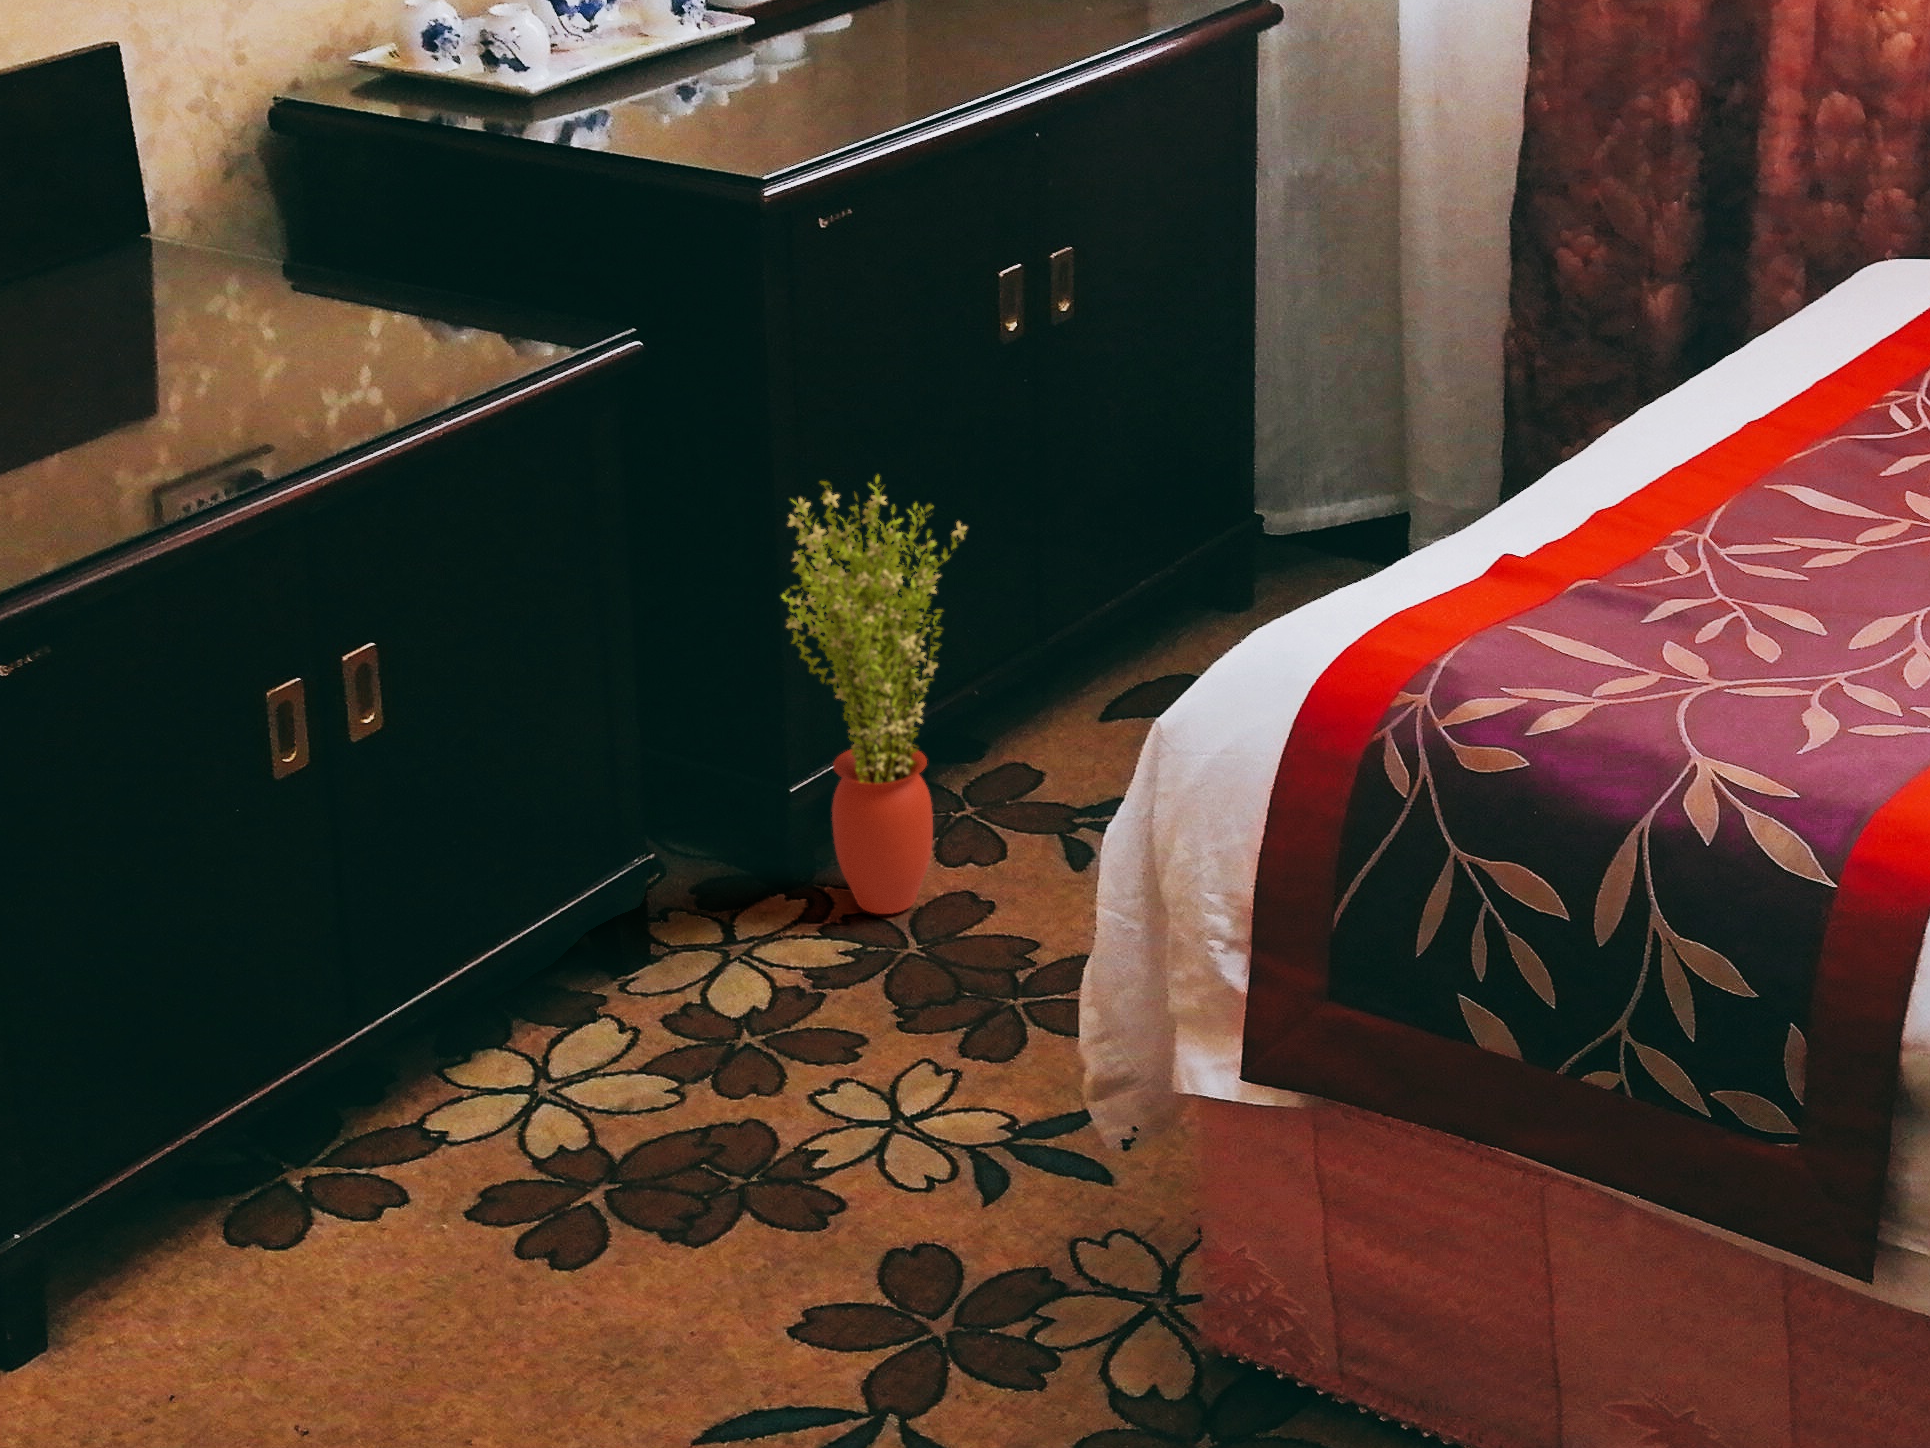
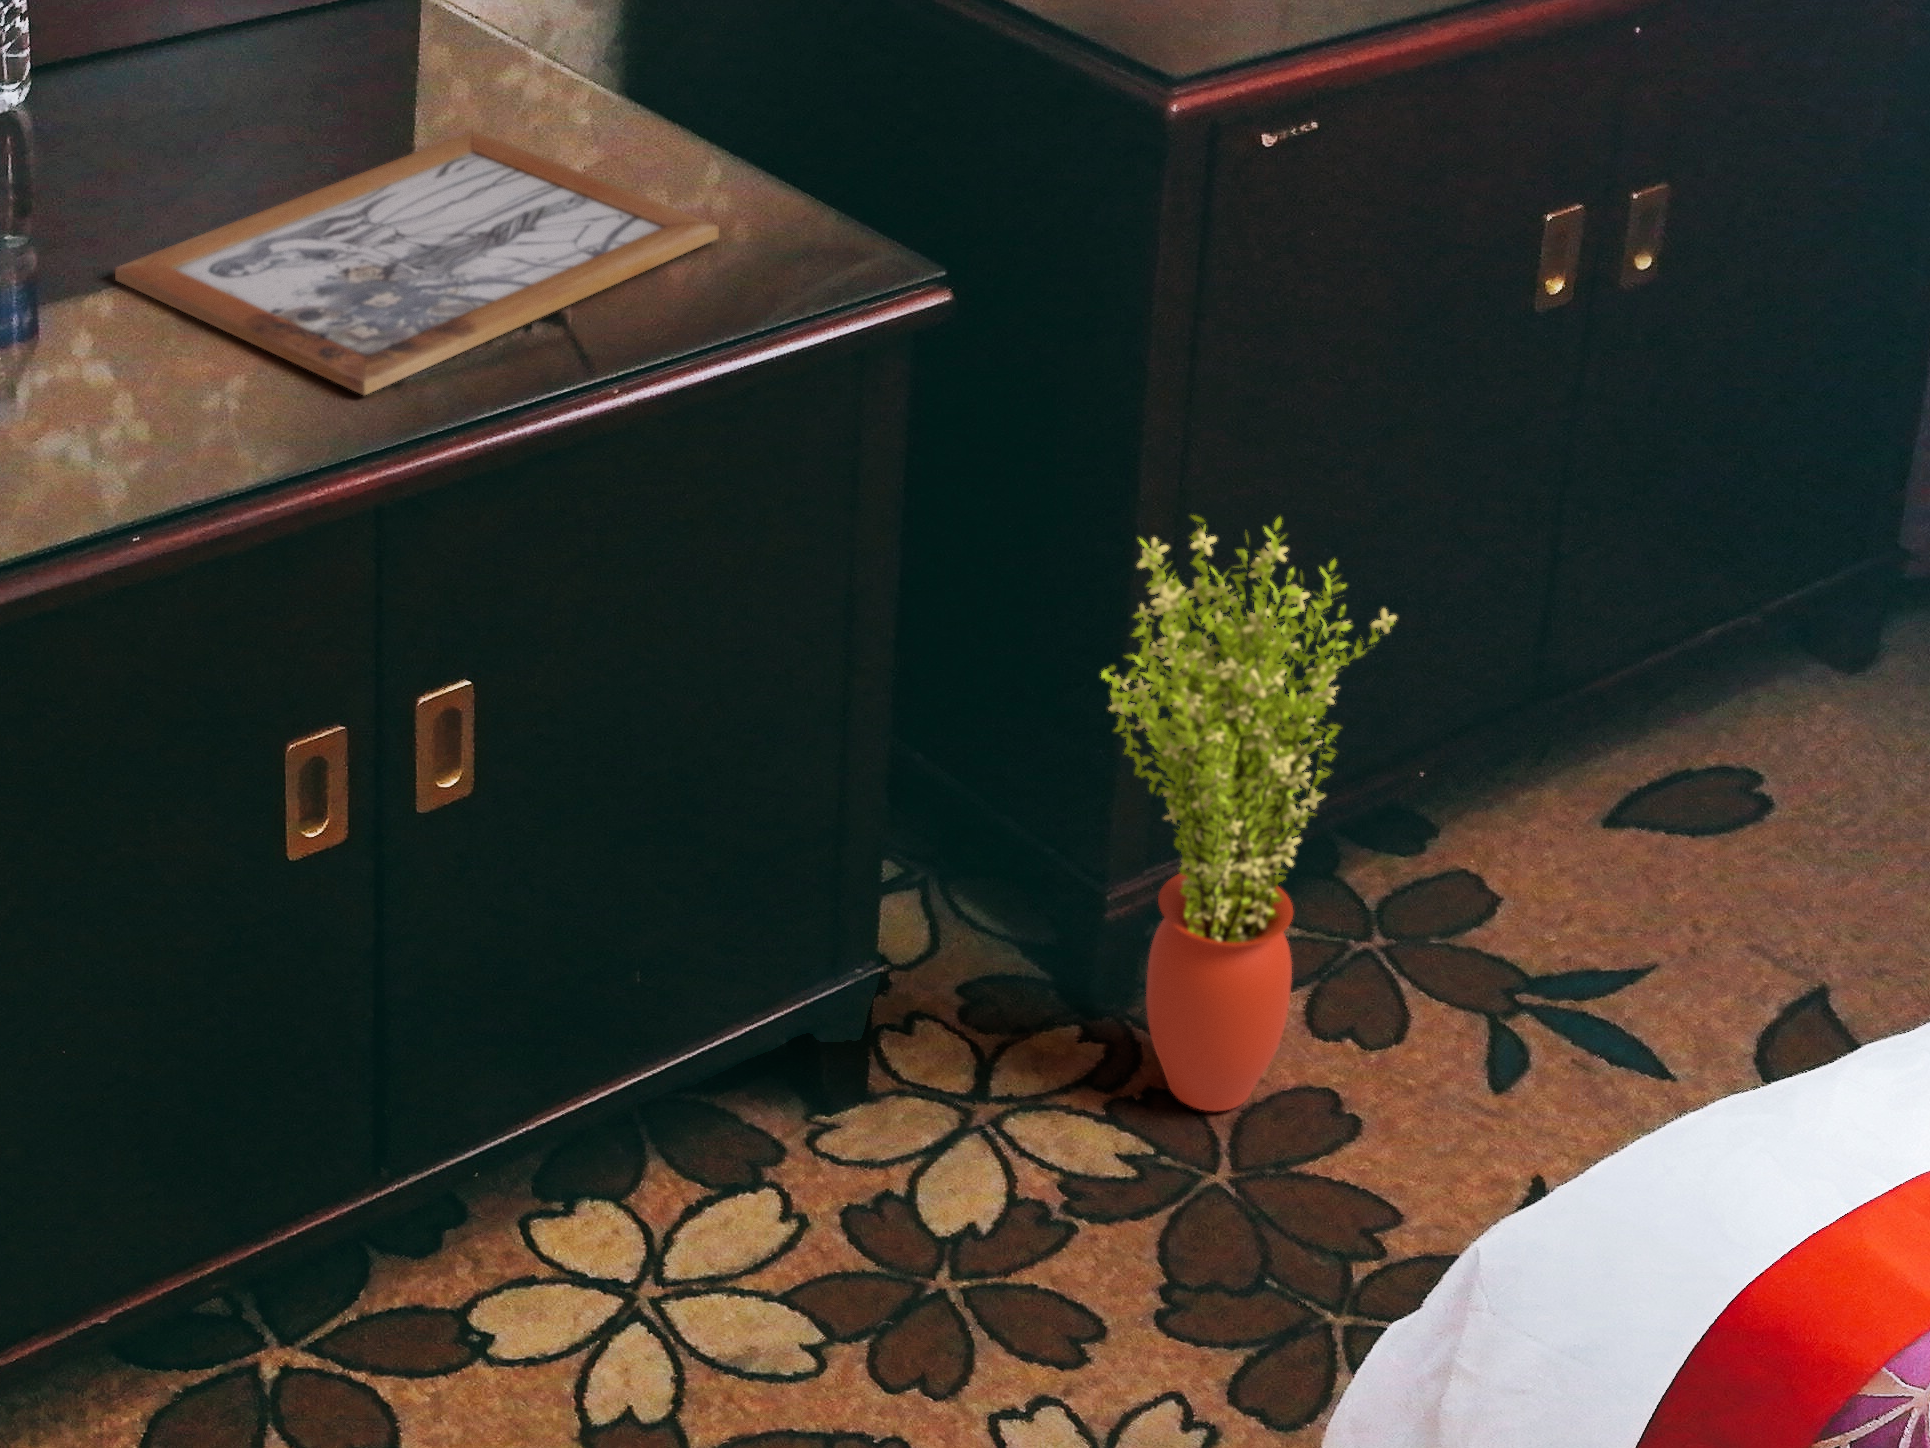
picture frame: none [47,304,468,447] -> present [115,131,719,395]

